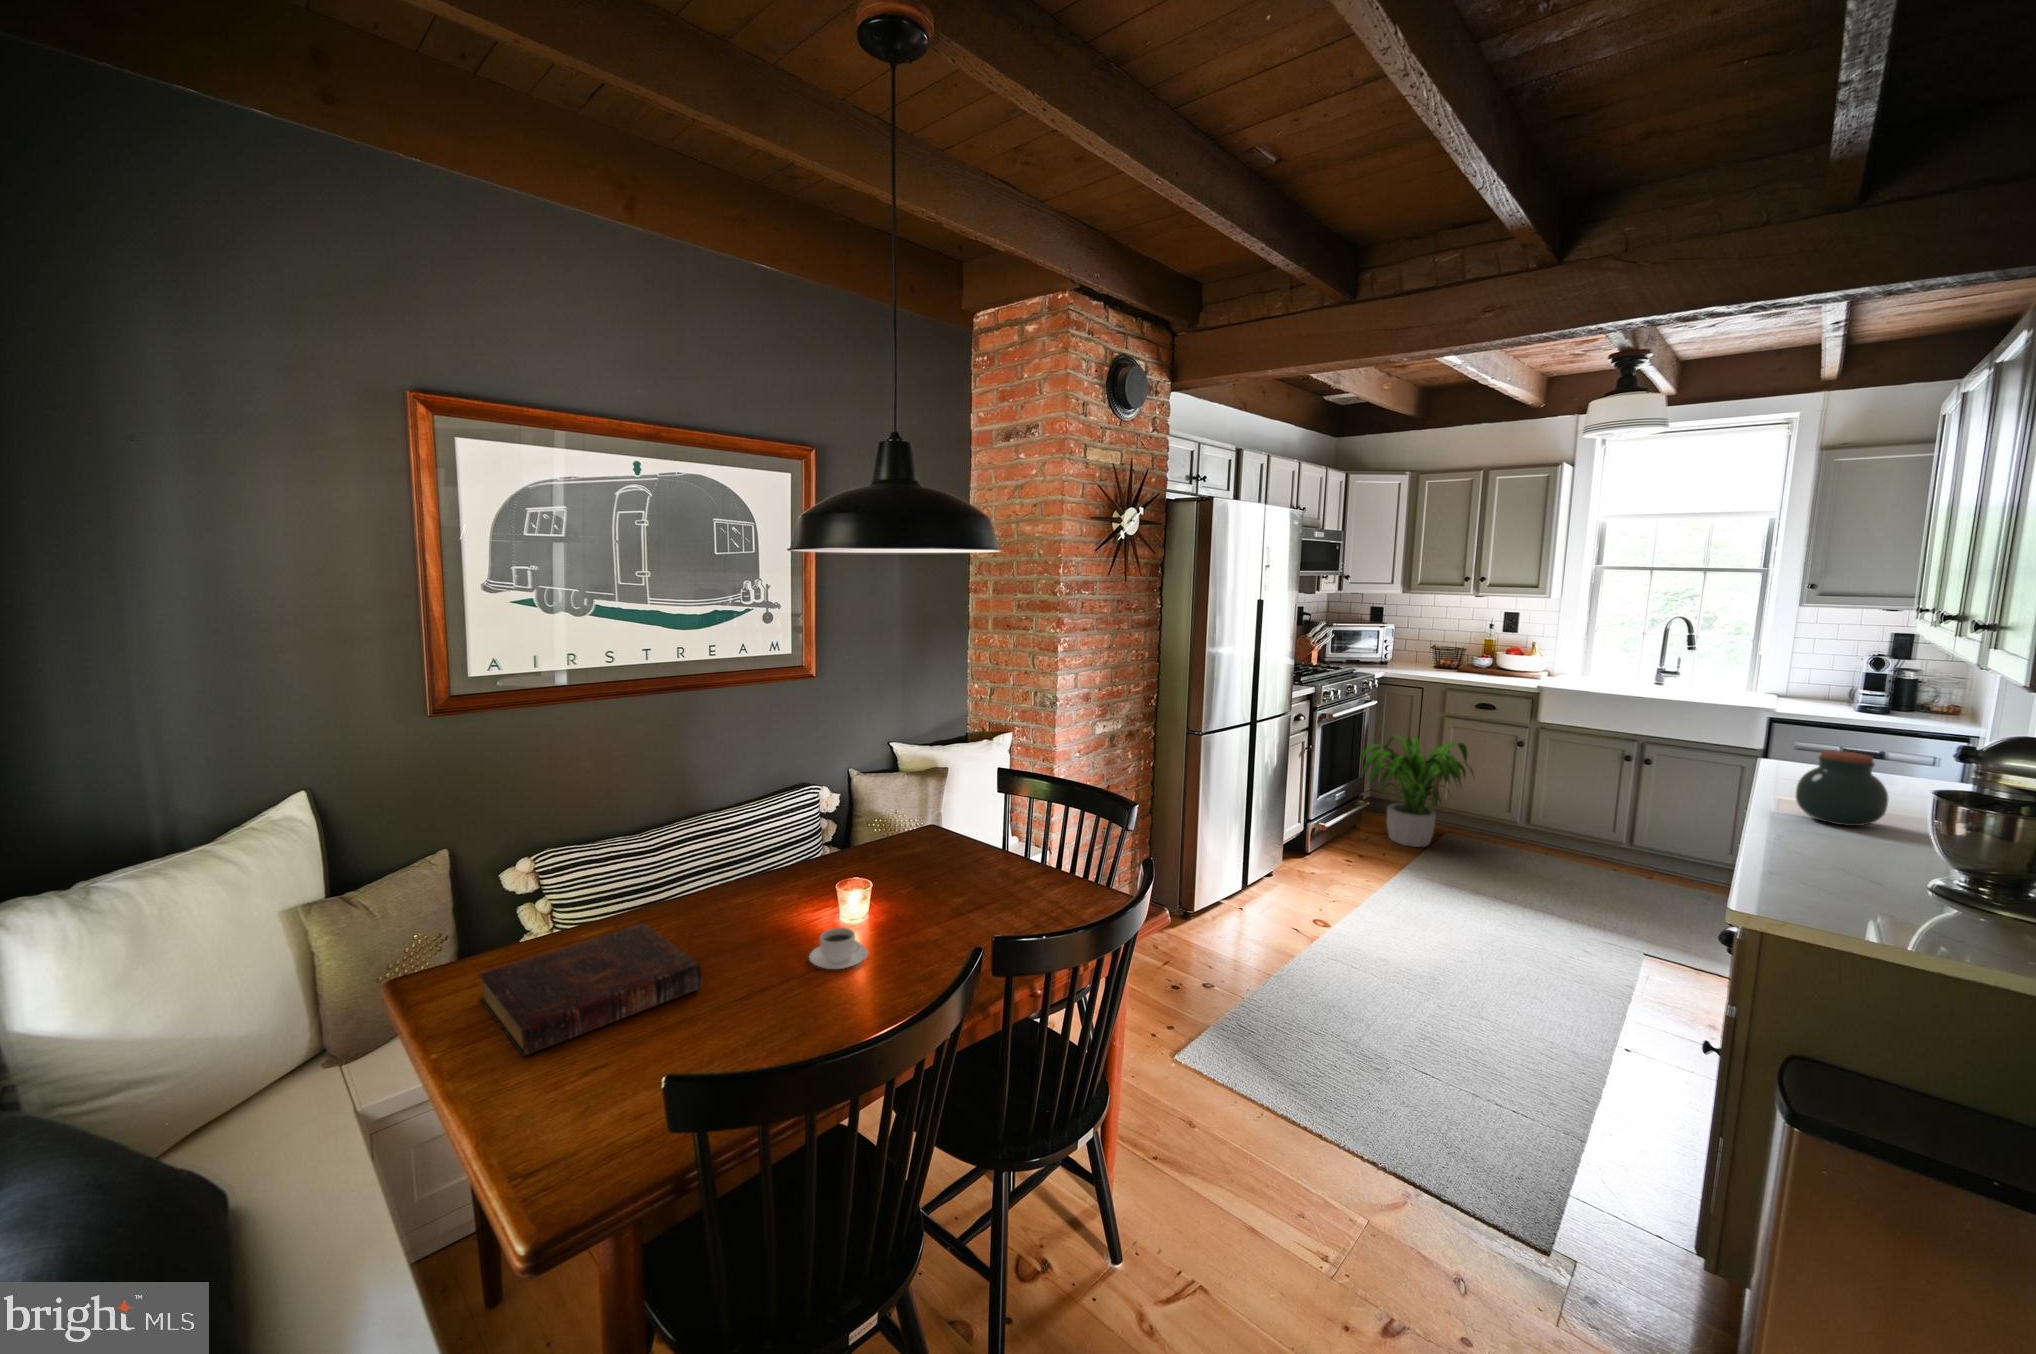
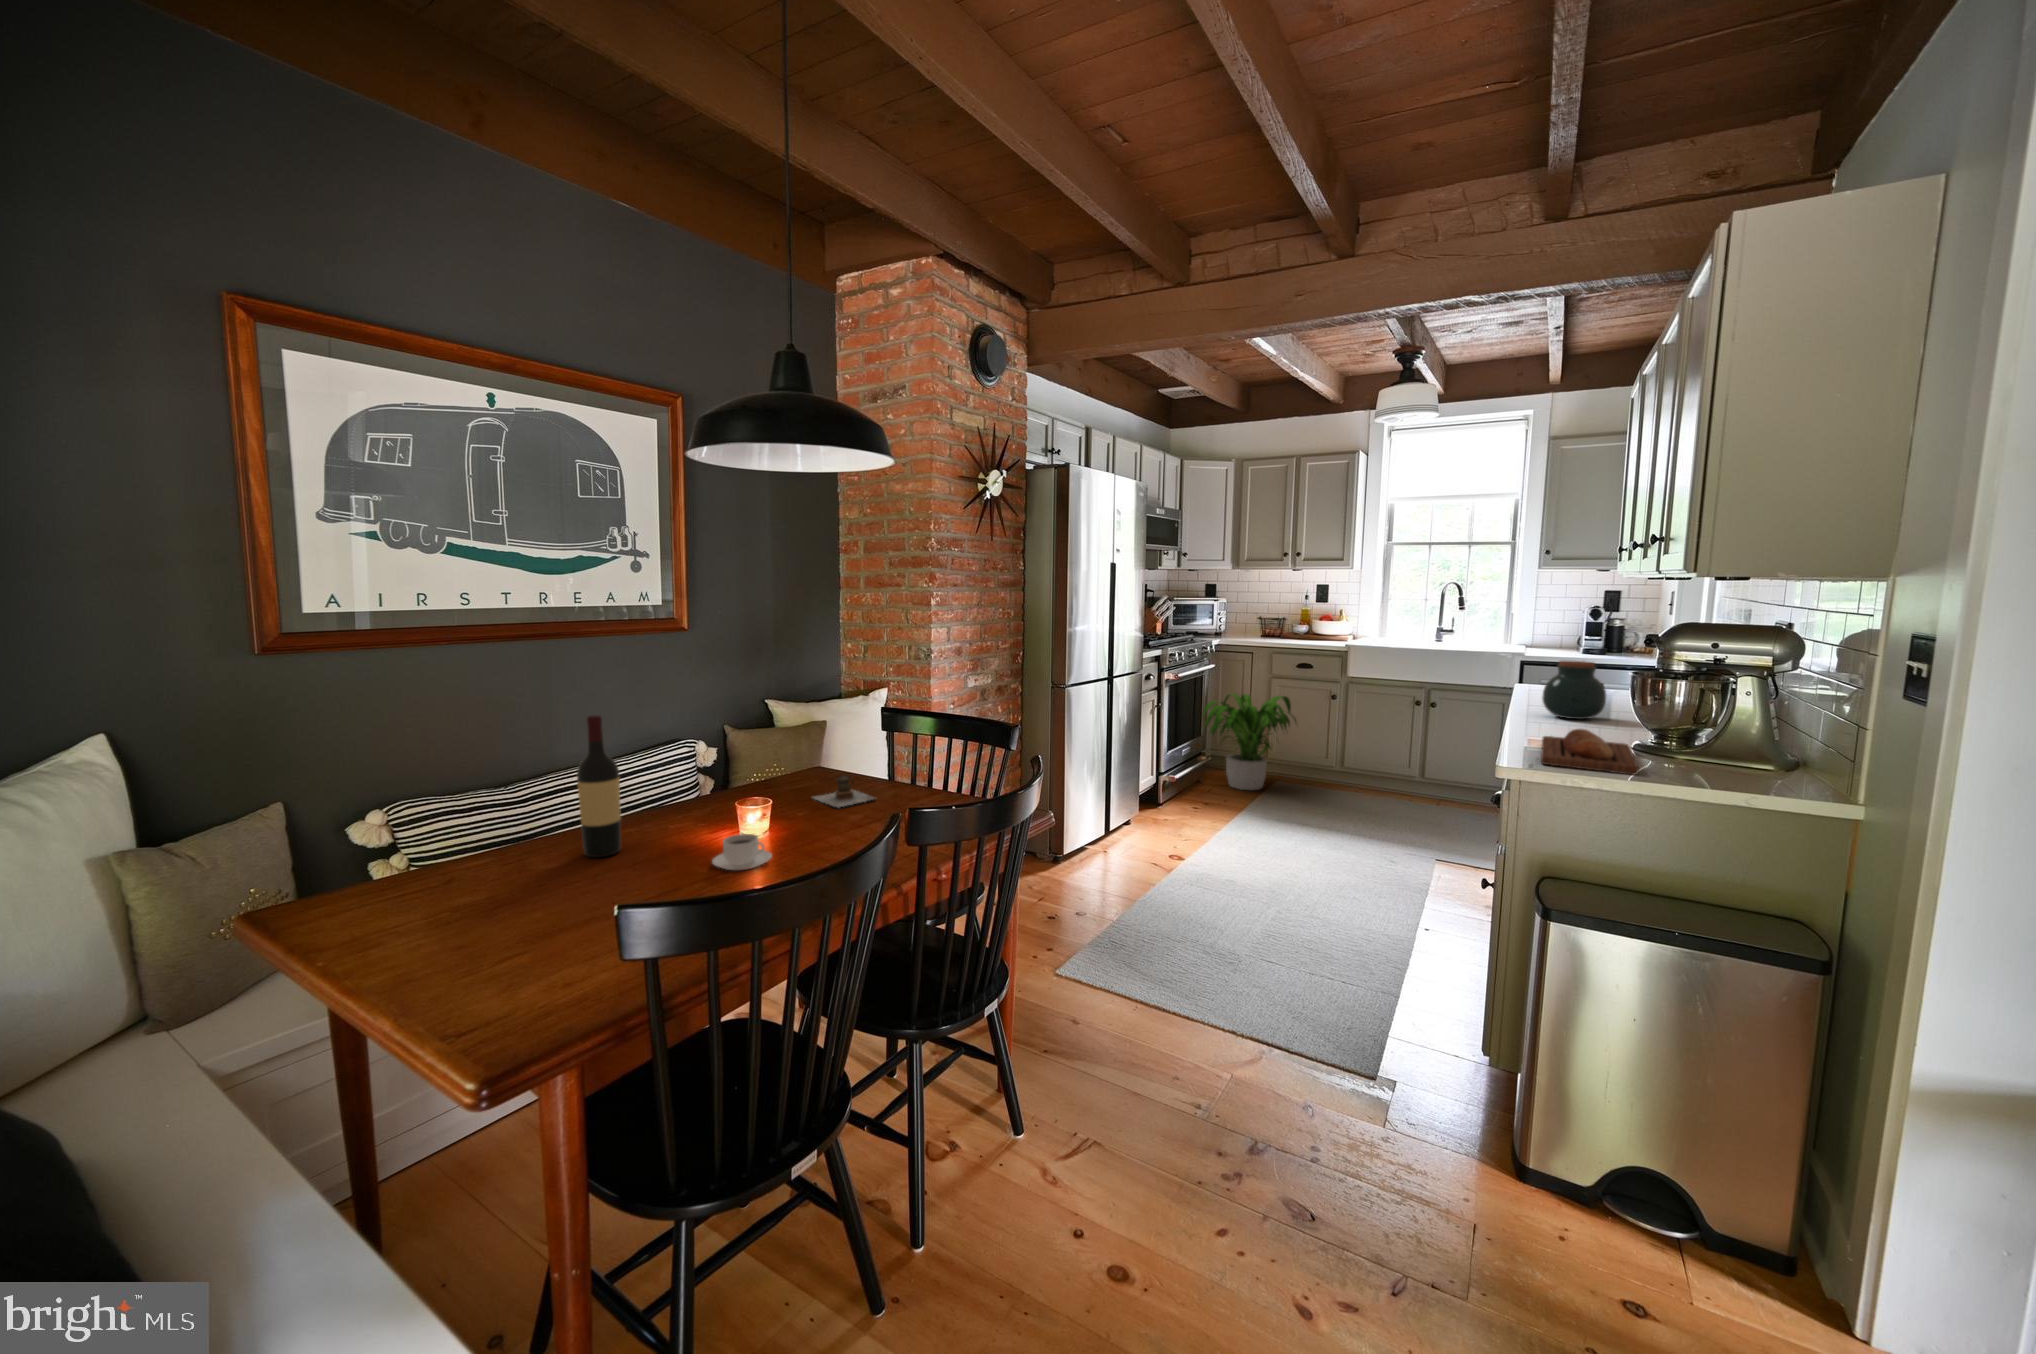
wine bottle: none [689,799,728,939] -> present [577,715,621,857]
teapot: none [918,852,984,890] -> present [813,775,876,808]
bread loaf: none [1787,857,1931,936] -> present [1541,729,1639,775]
book: present [479,924,702,1056] -> none [347,843,603,958]

